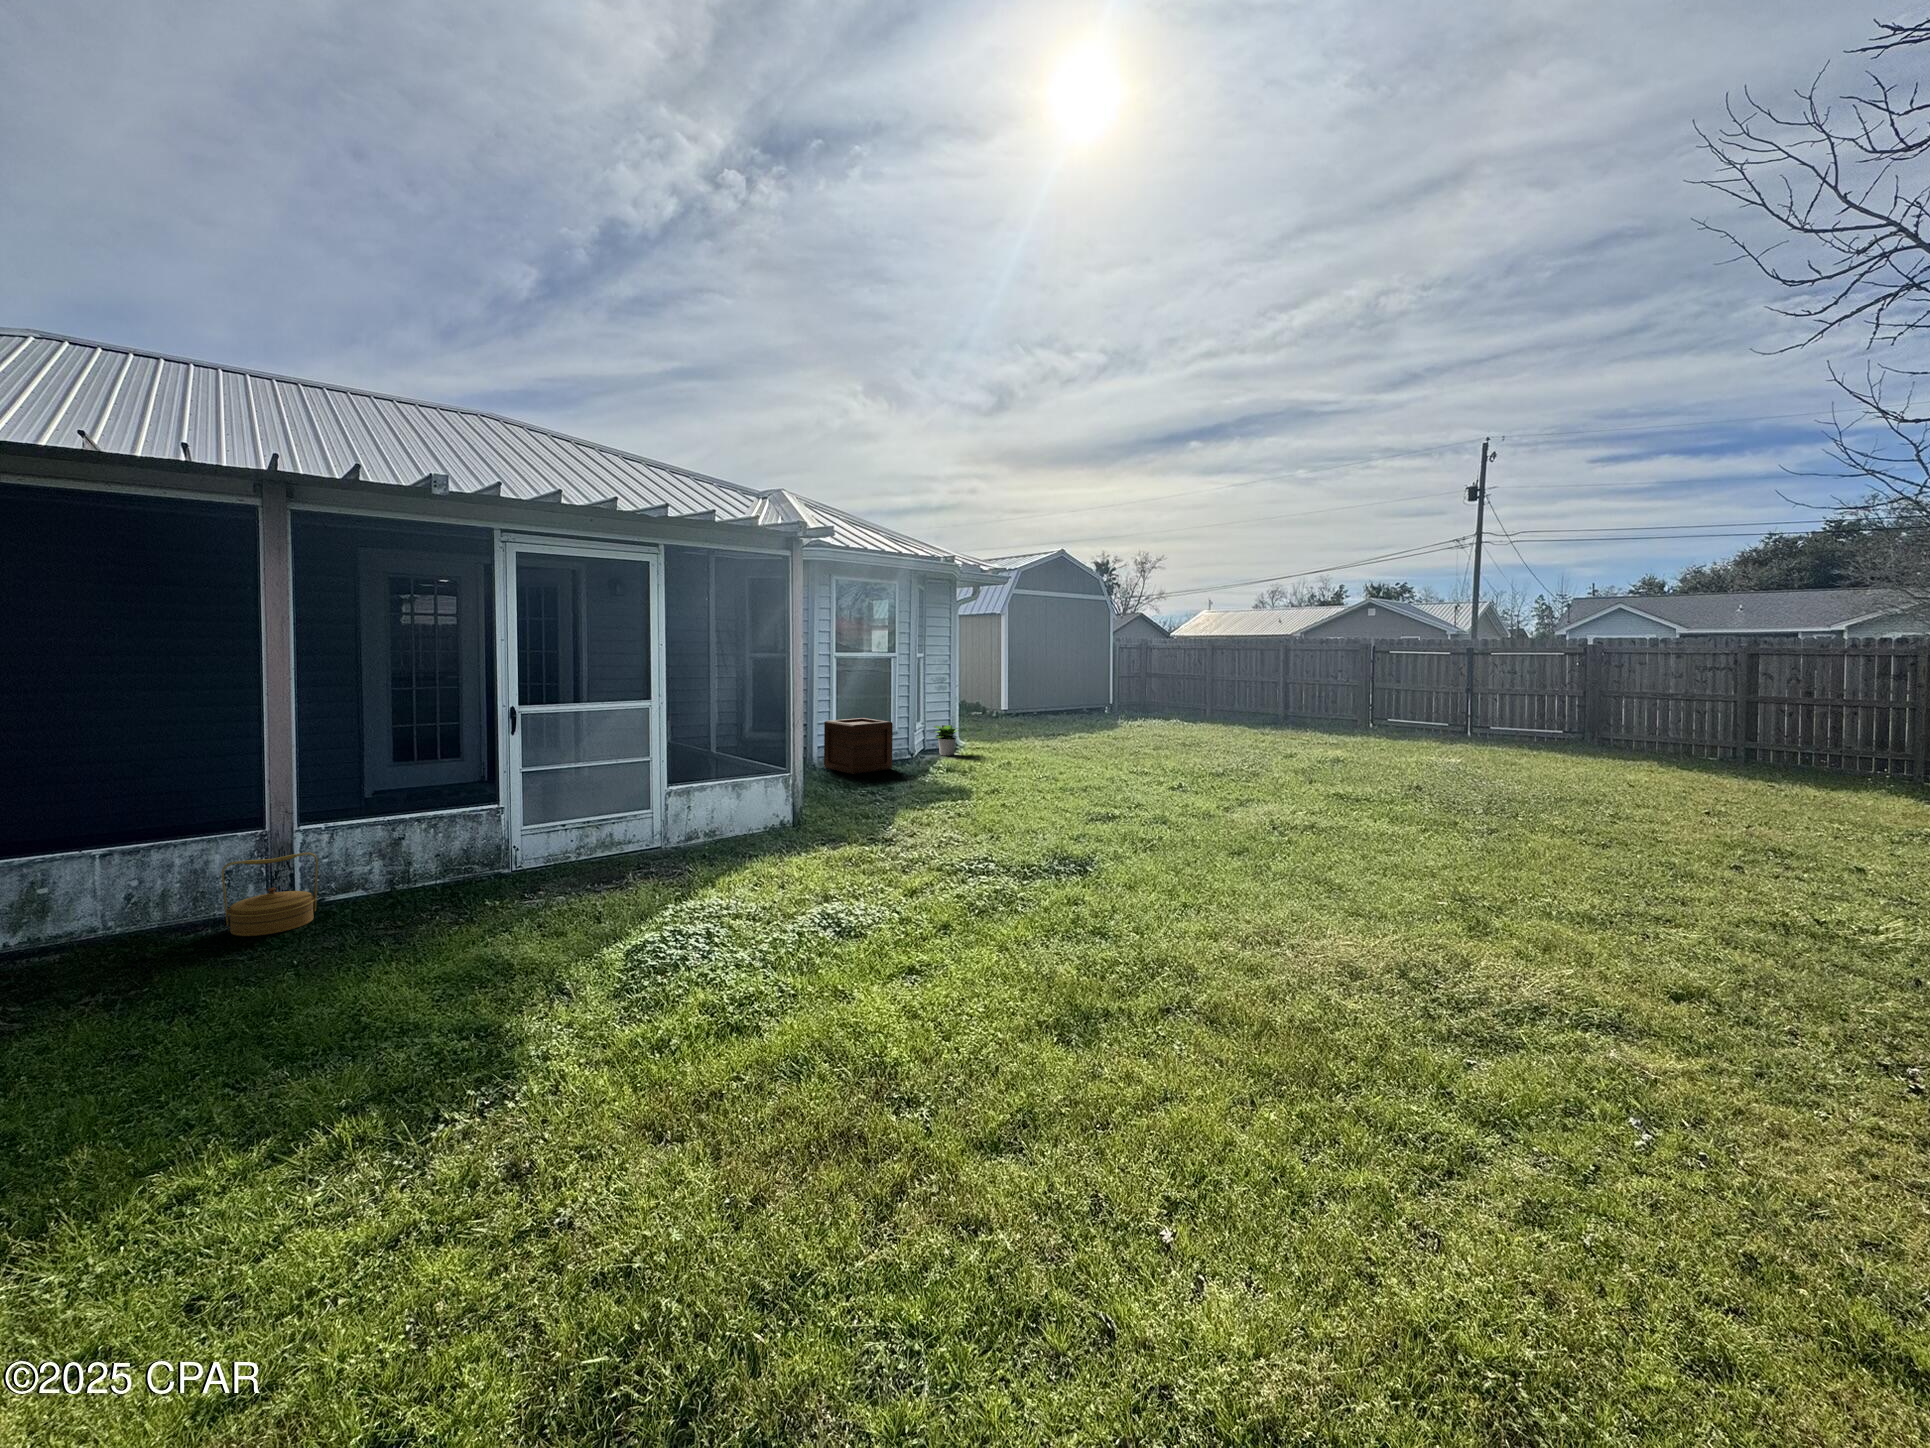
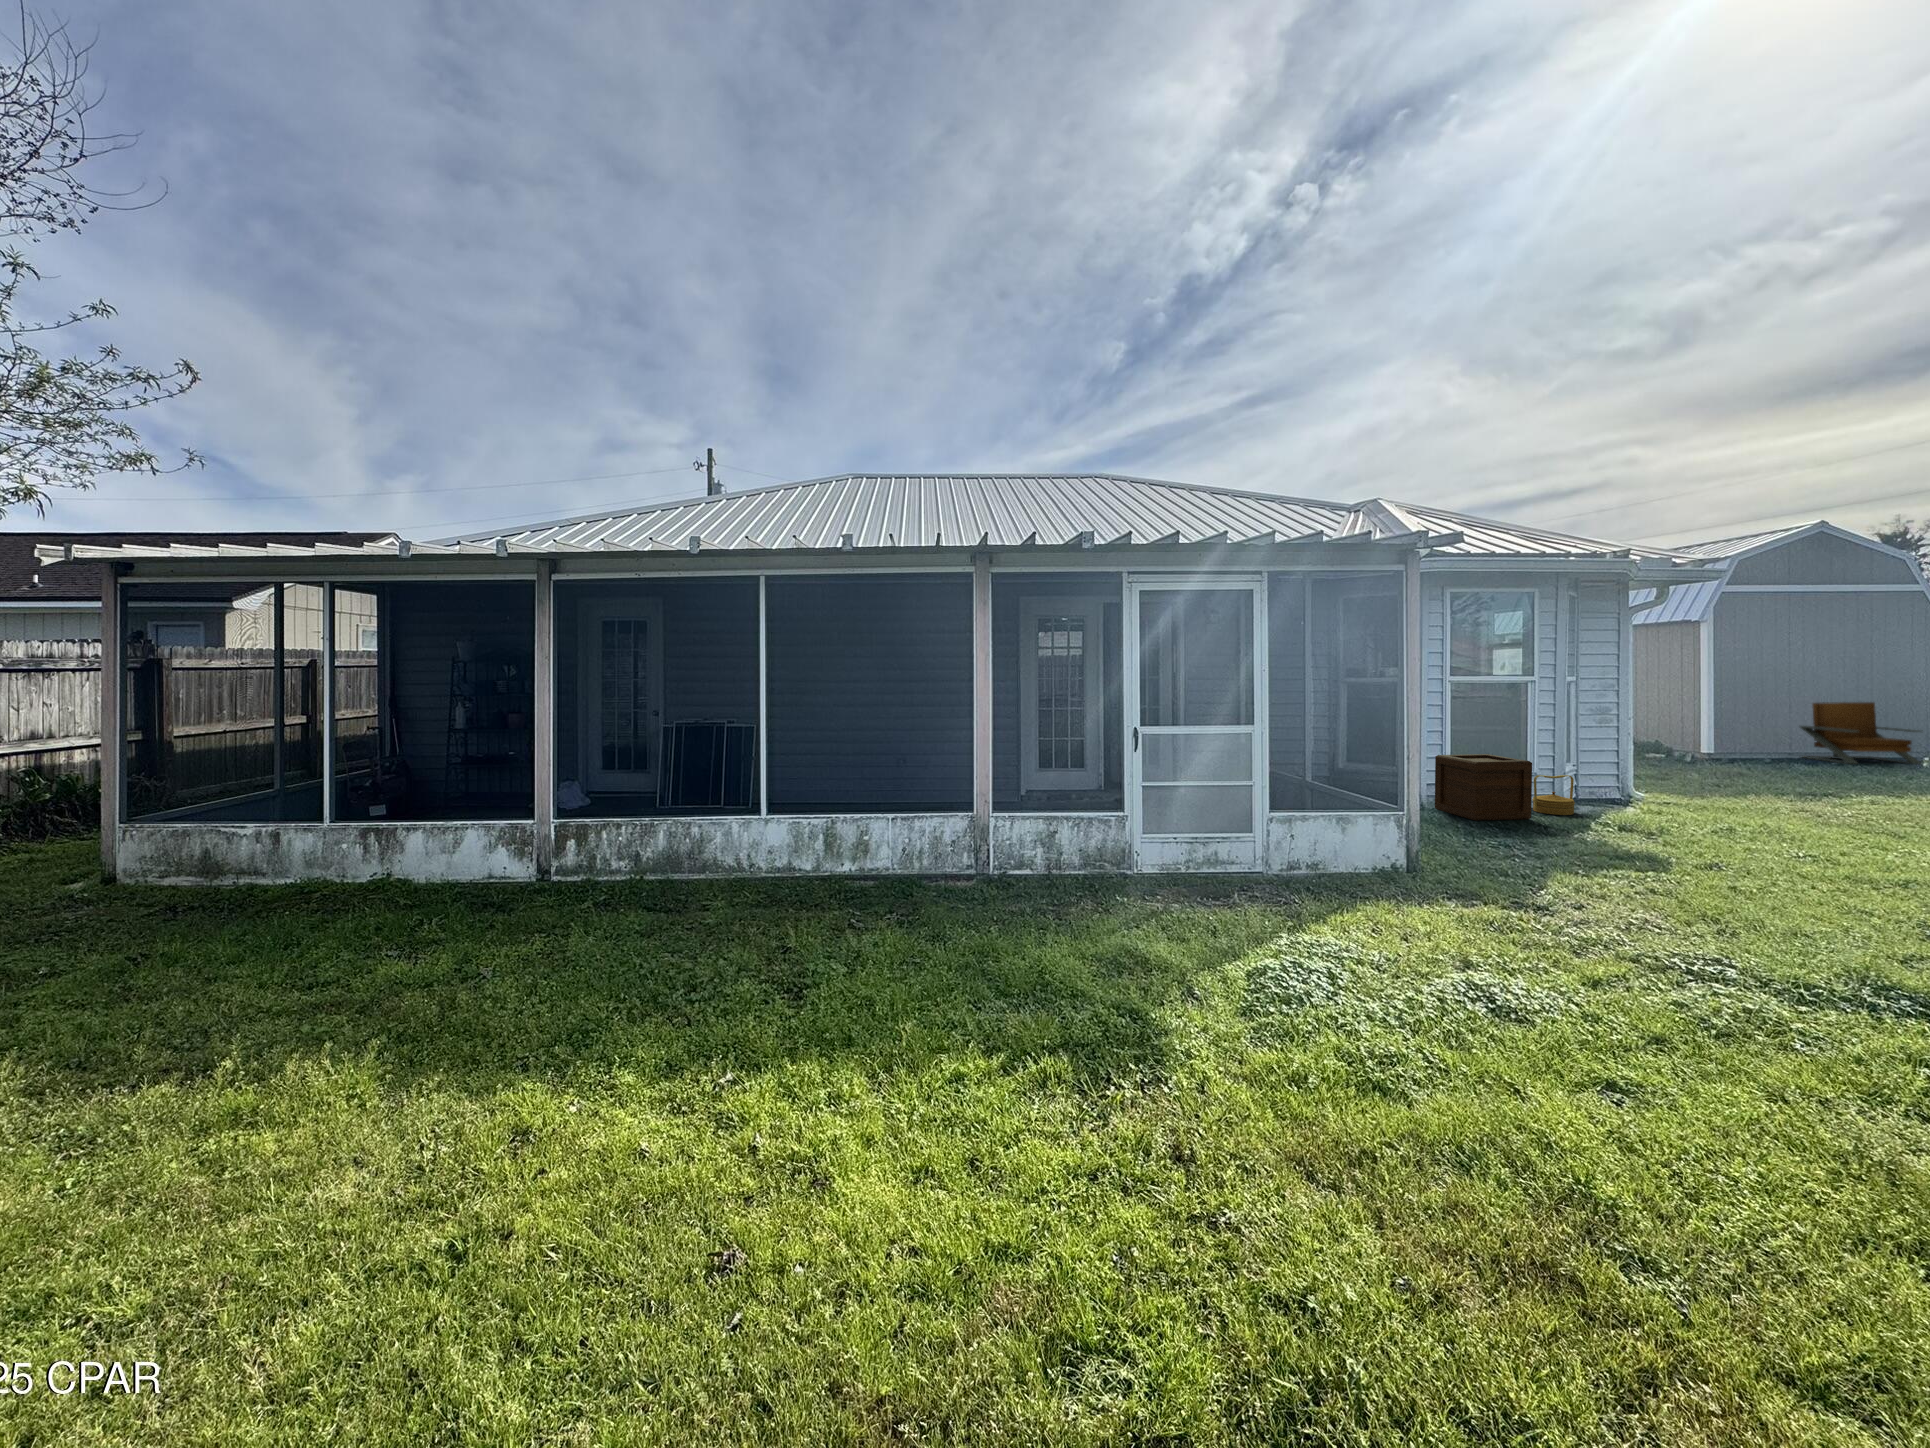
lounge chair: none [1050,672,1104,713] -> present [1800,702,1922,764]
potted plant: present [931,725,959,756] -> none [1585,769,1645,810]
woven basket: present [222,852,318,936] -> present [1532,775,1575,815]

